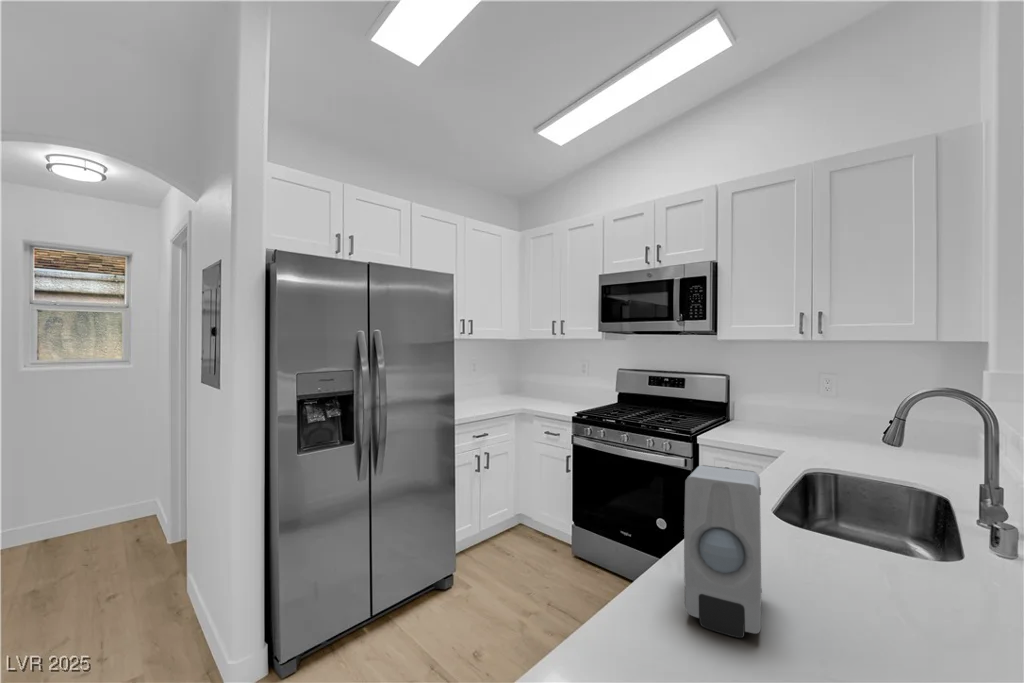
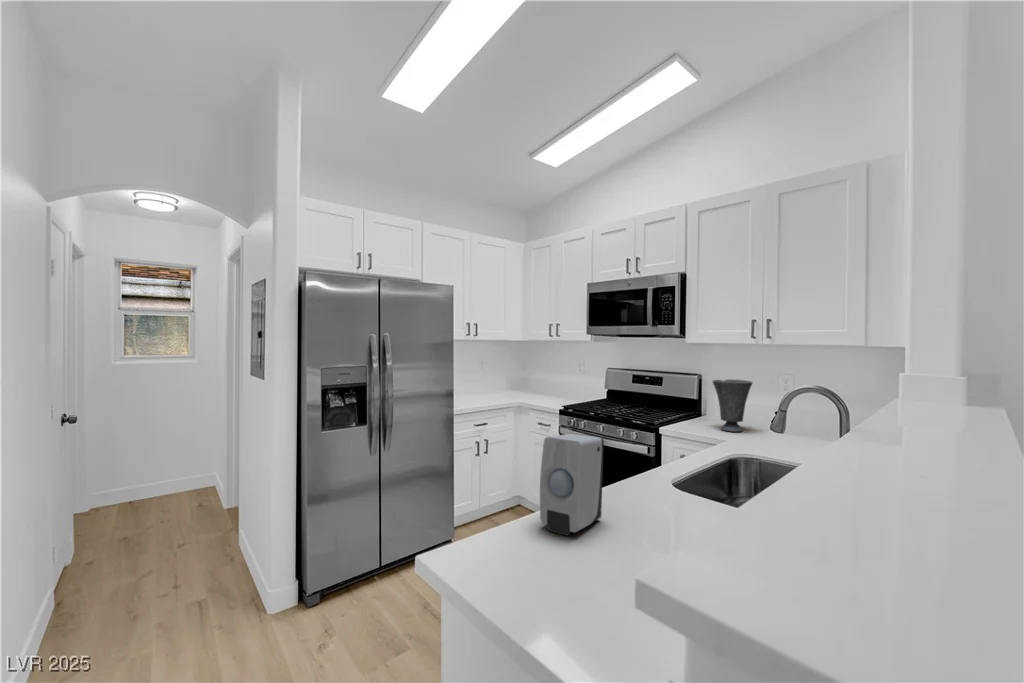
vase: none [754,380,802,439] -> present [713,380,752,432]

